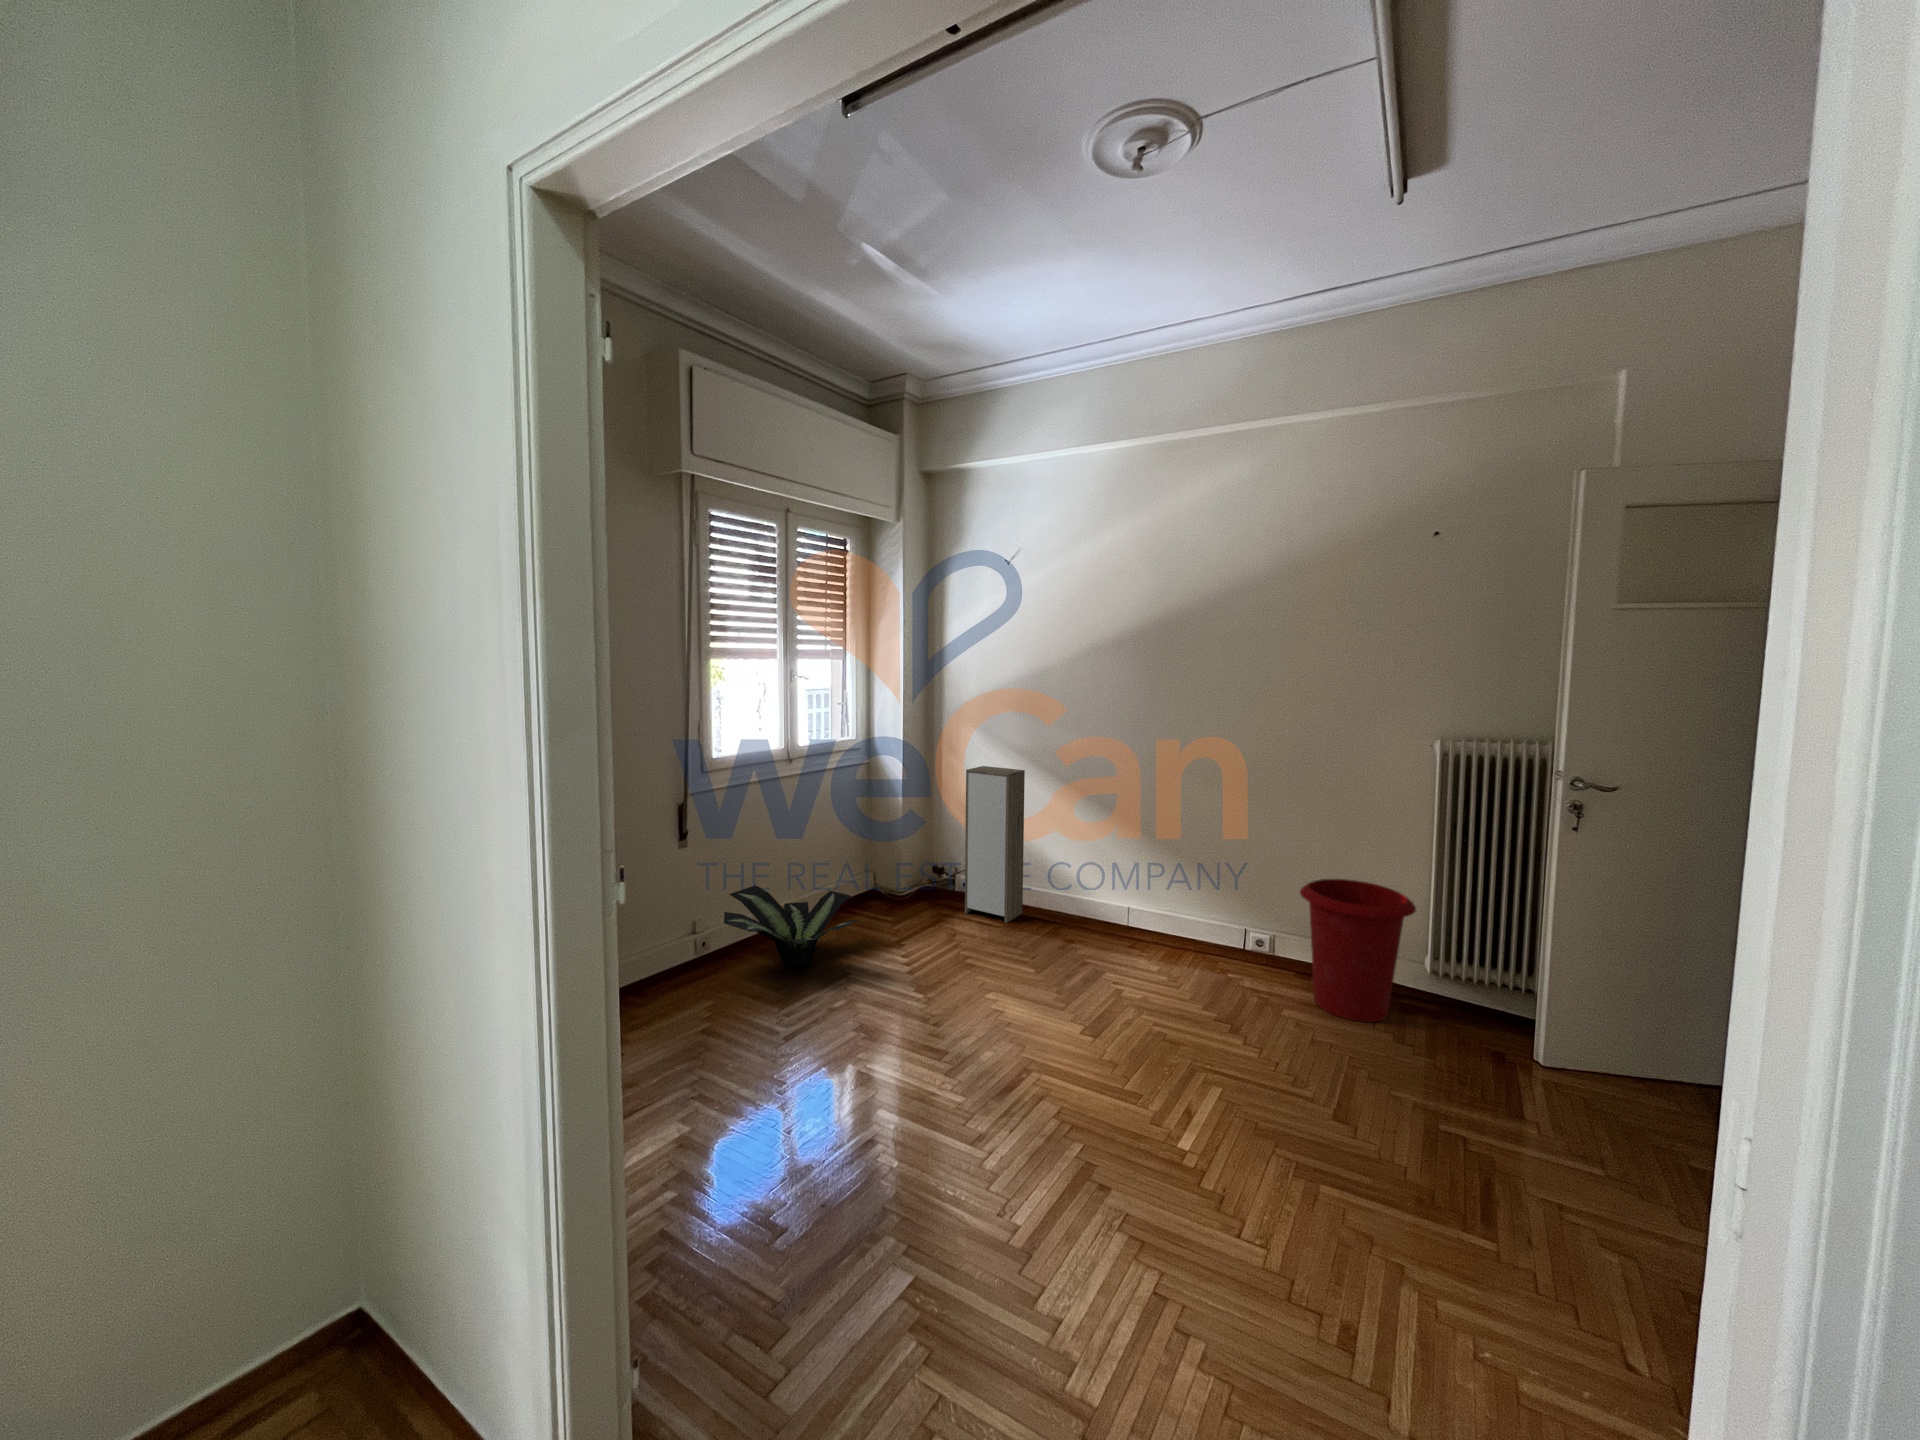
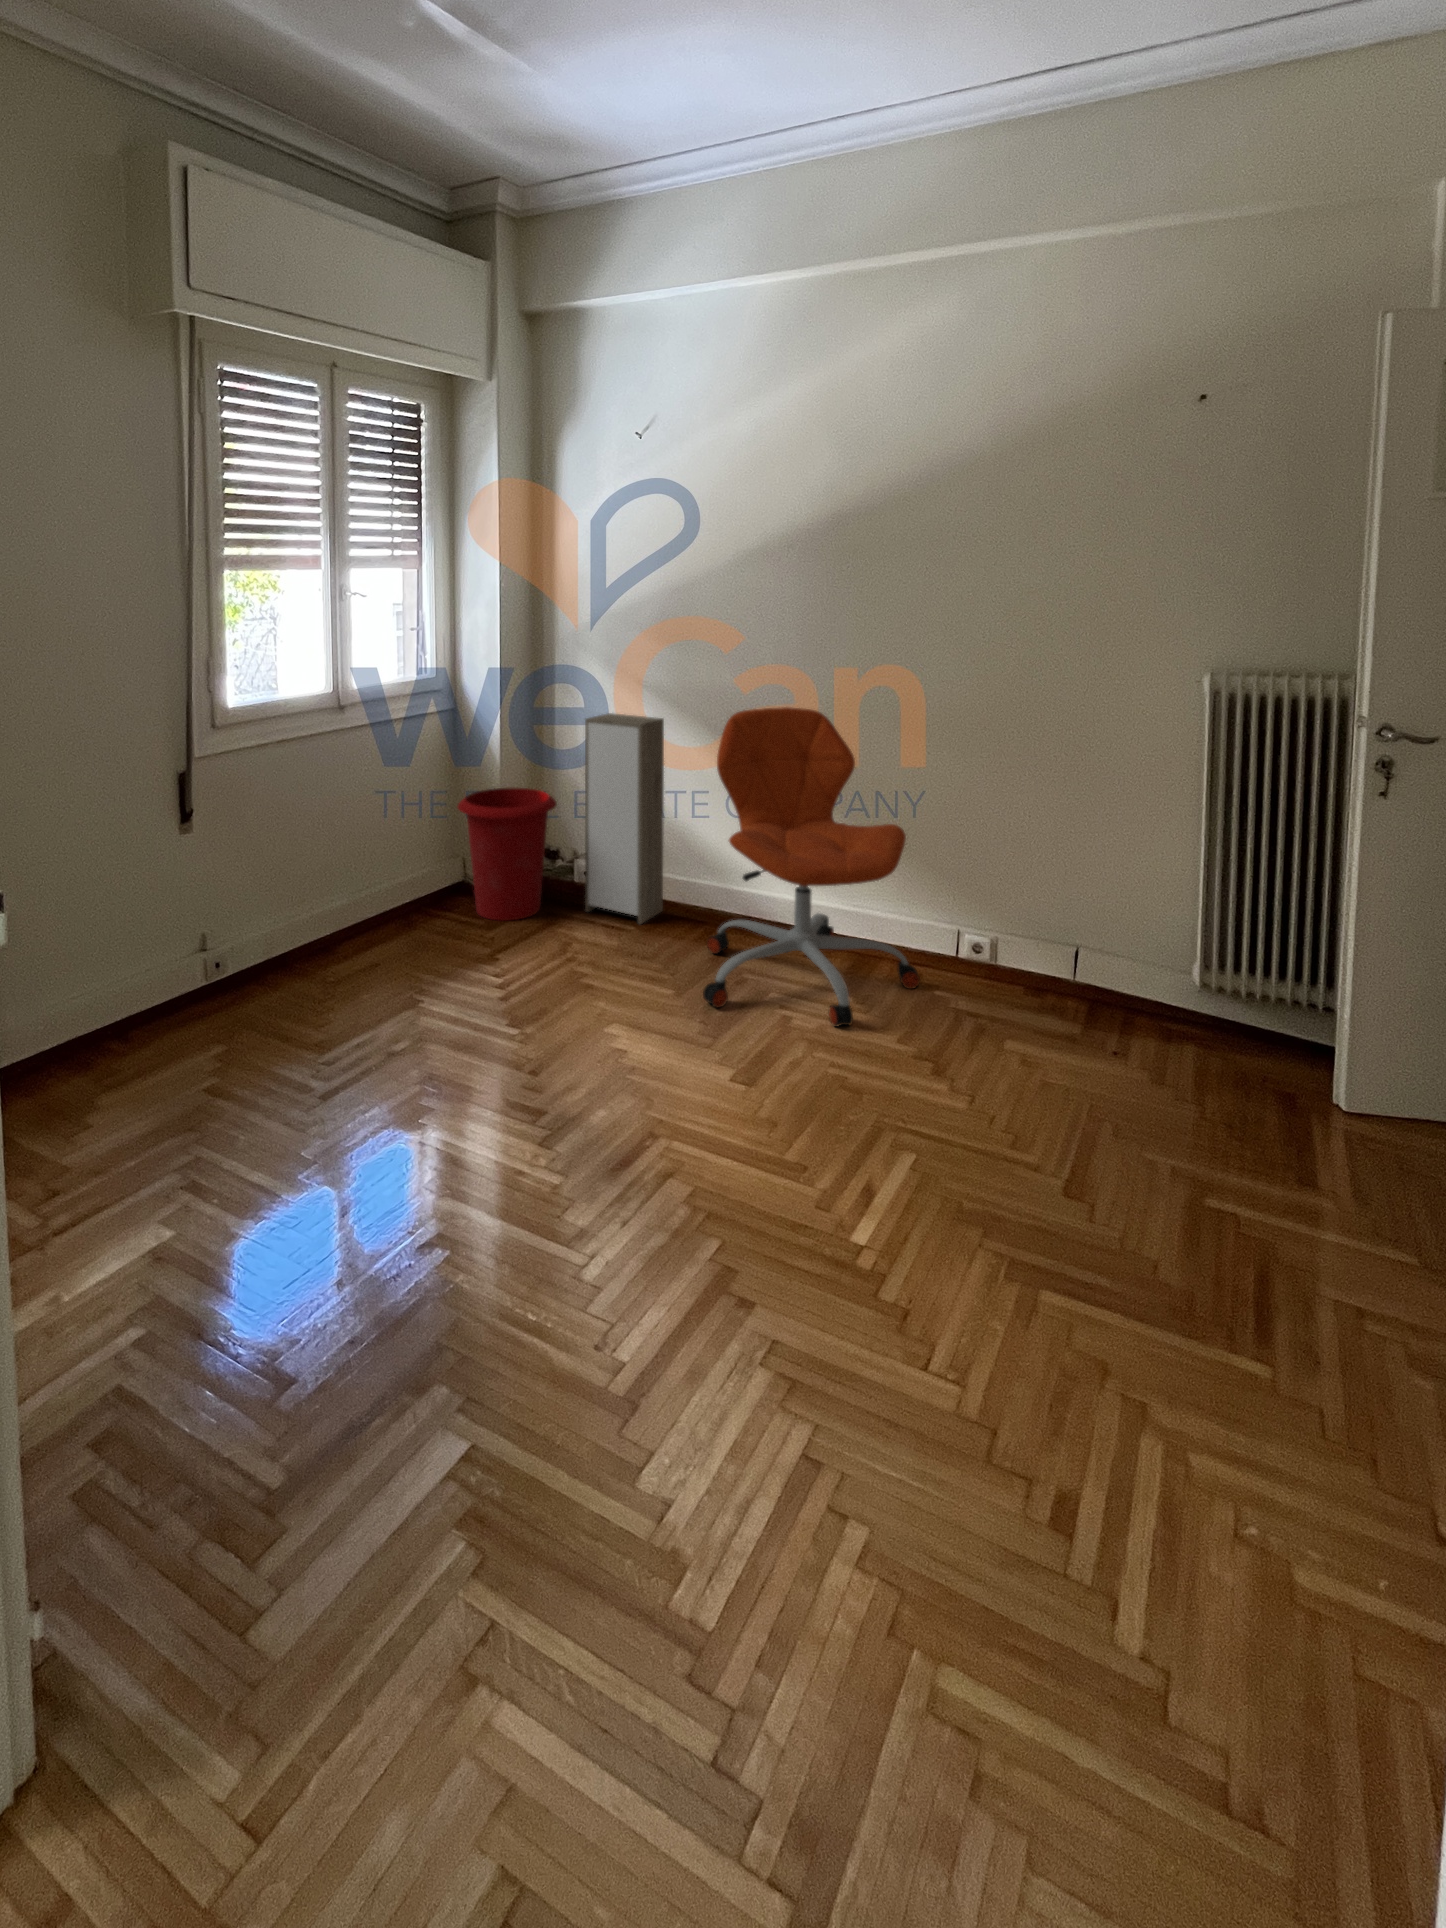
office chair: none [1057,763,1219,998] -> present [703,707,920,1026]
waste bin: present [1300,879,1416,1022] -> present [458,788,557,921]
potted plant: present [724,885,858,968] -> none [243,880,435,995]

